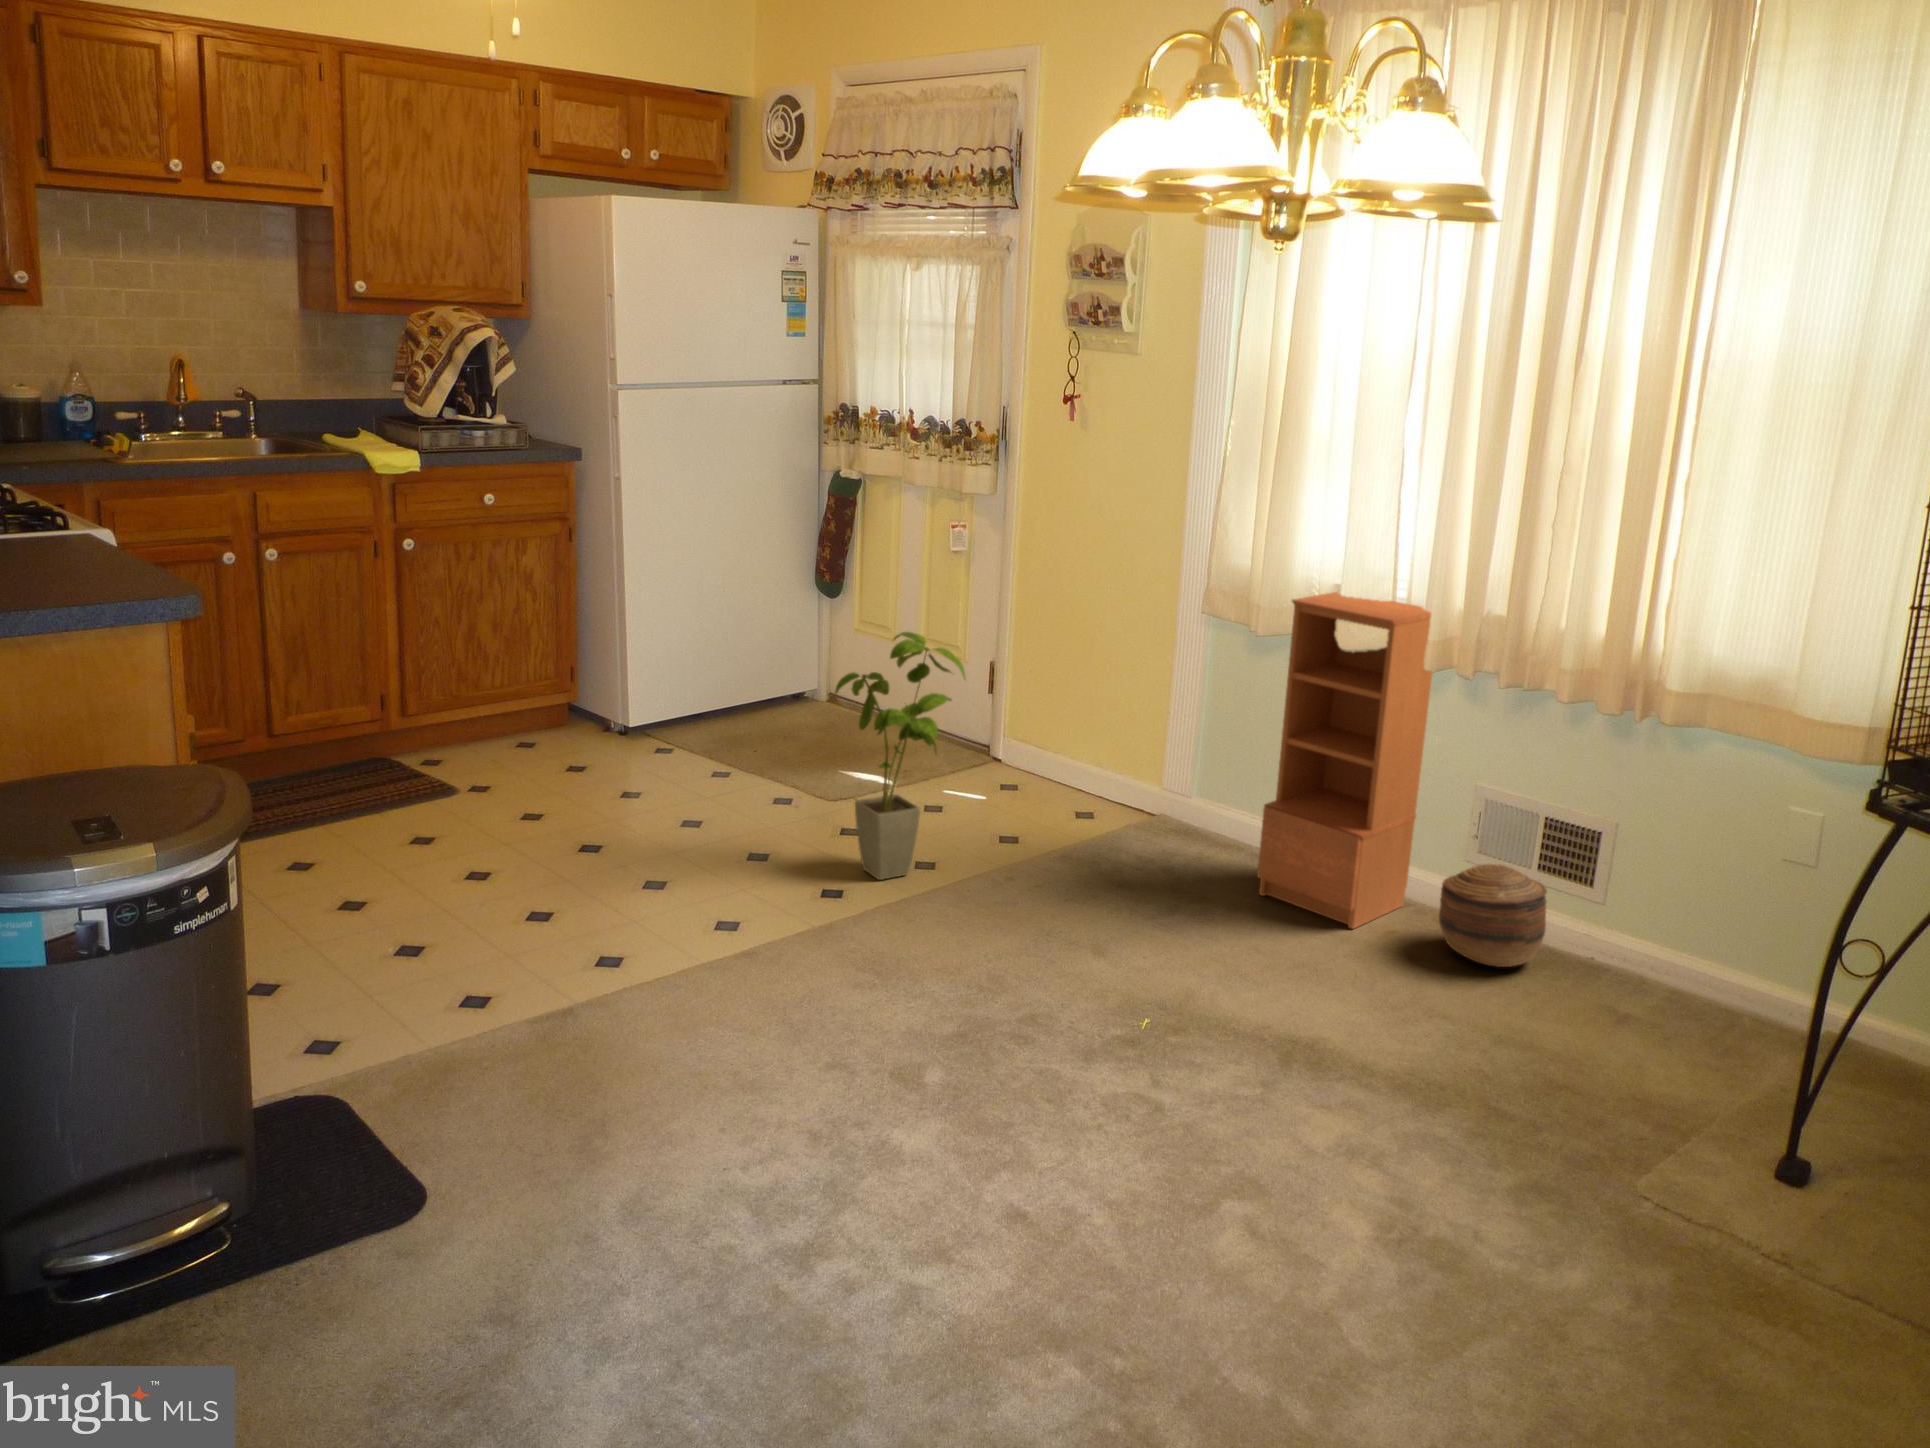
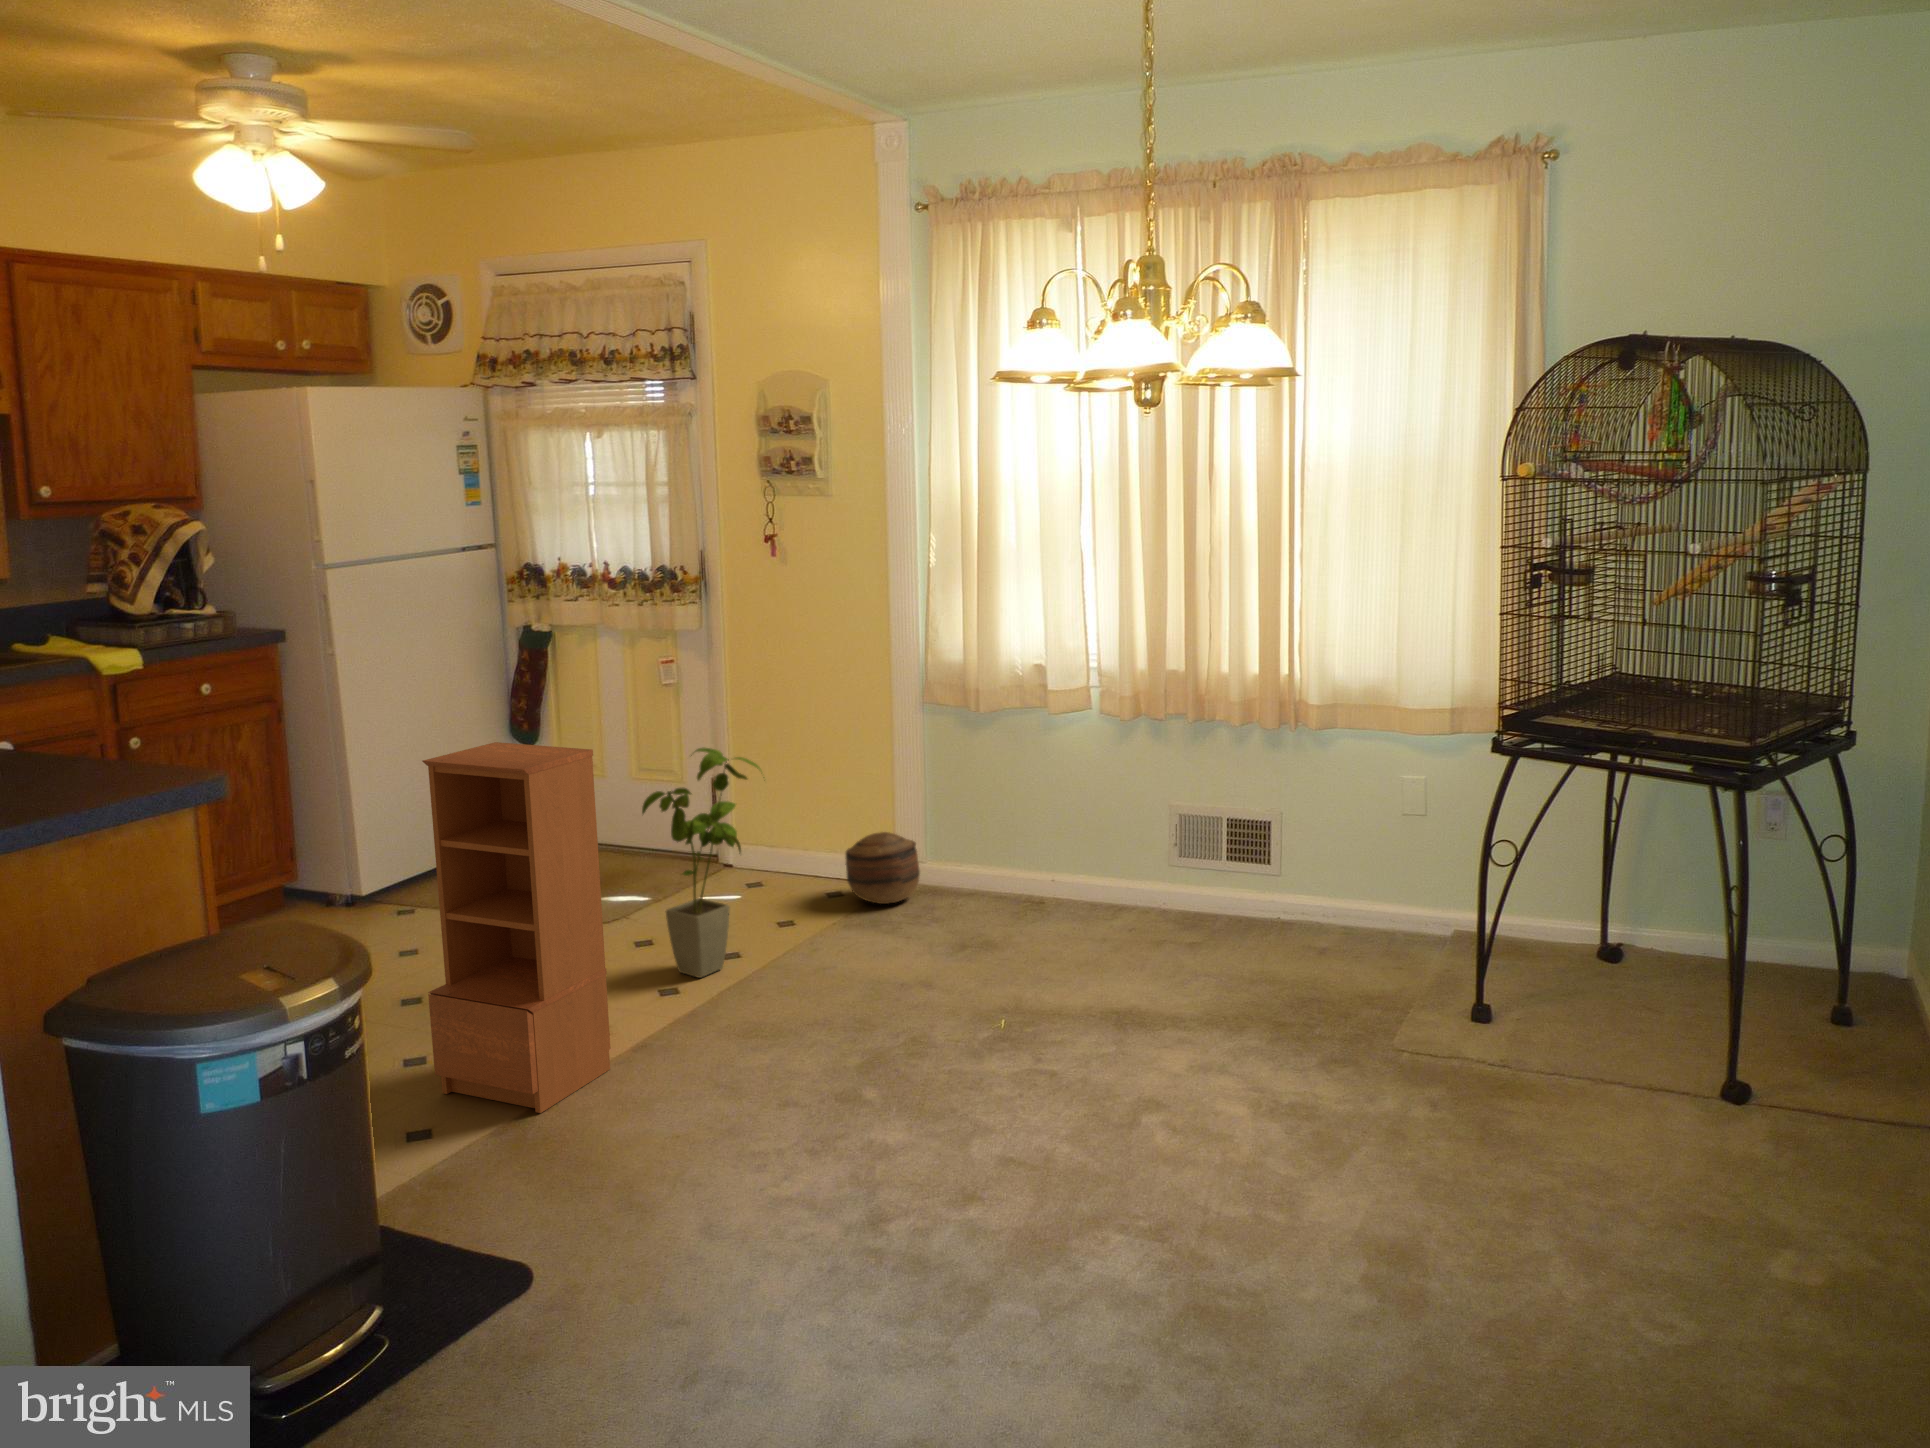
bookcase: present [1257,592,1432,929] -> present [422,742,610,1113]
basket: present [1439,864,1547,967] -> present [845,832,920,904]

